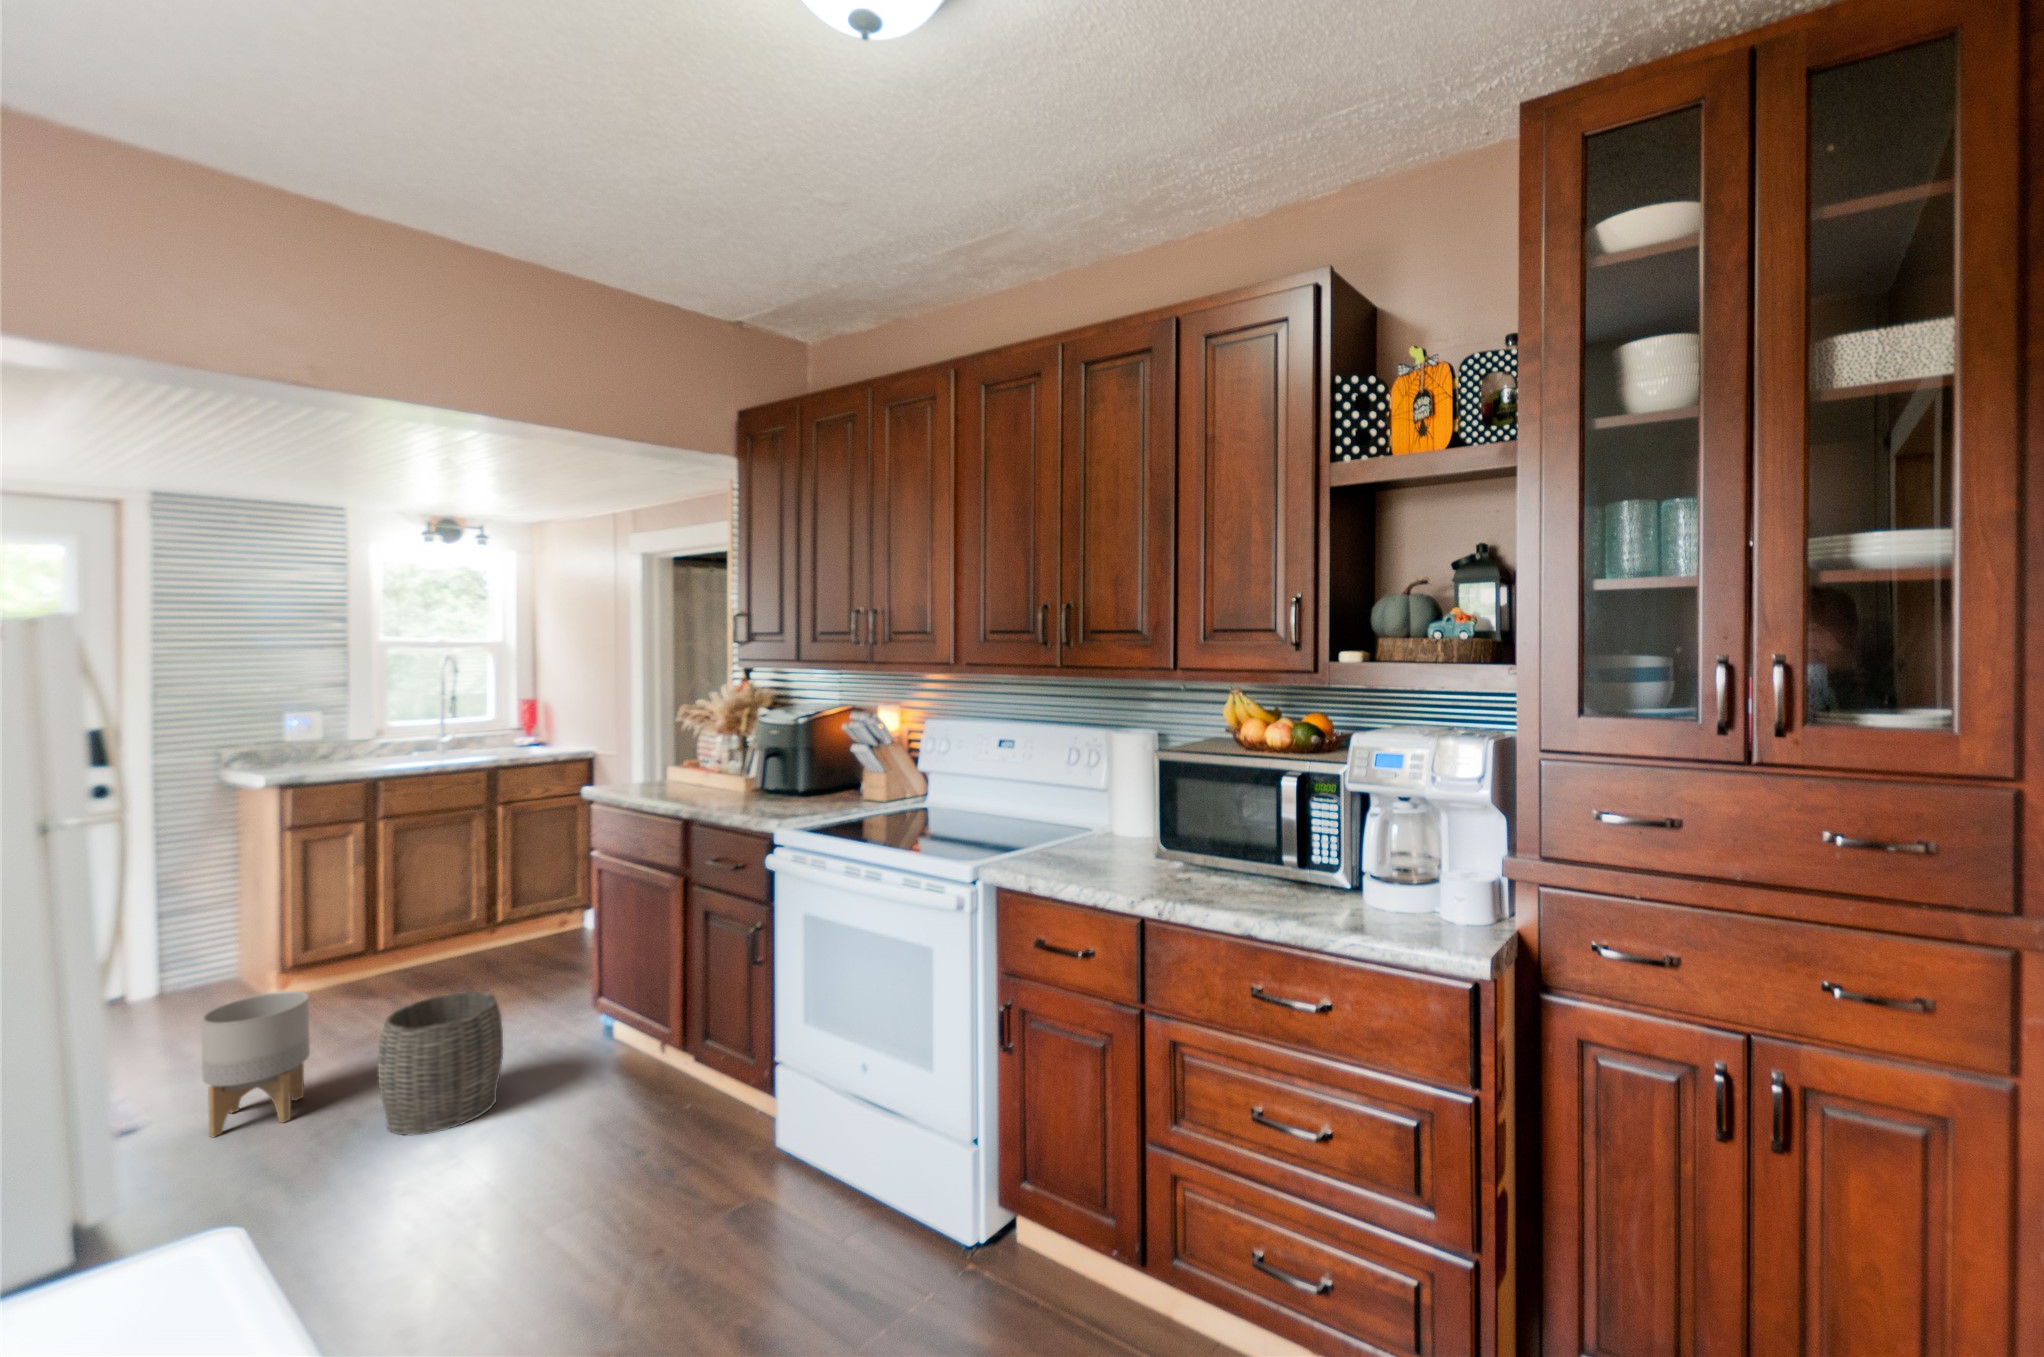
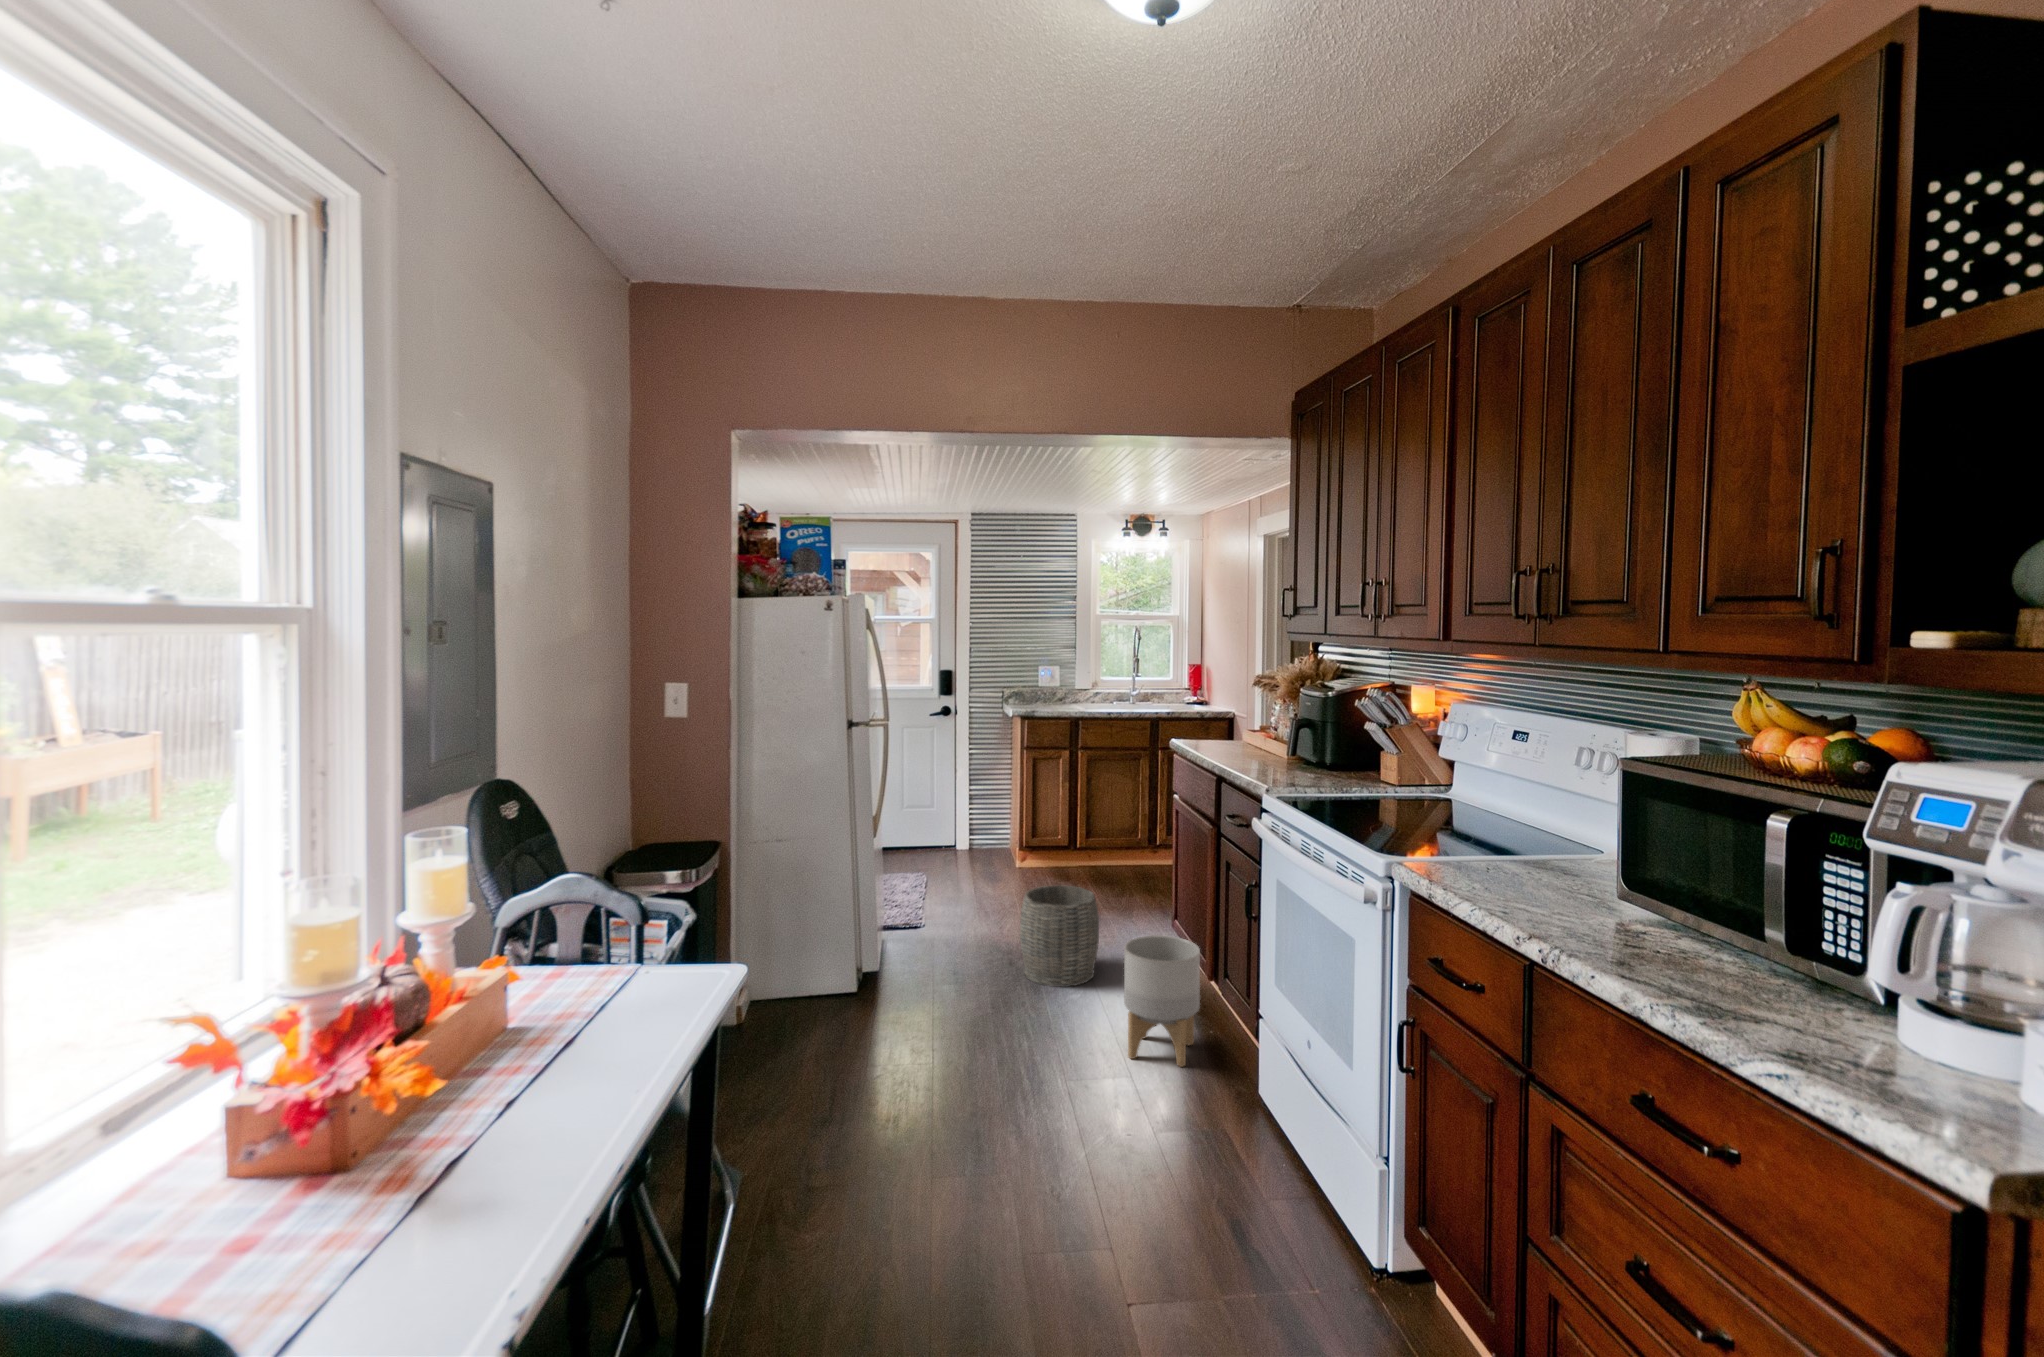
planter: present [202,991,310,1137] -> present [1124,935,1200,1067]

